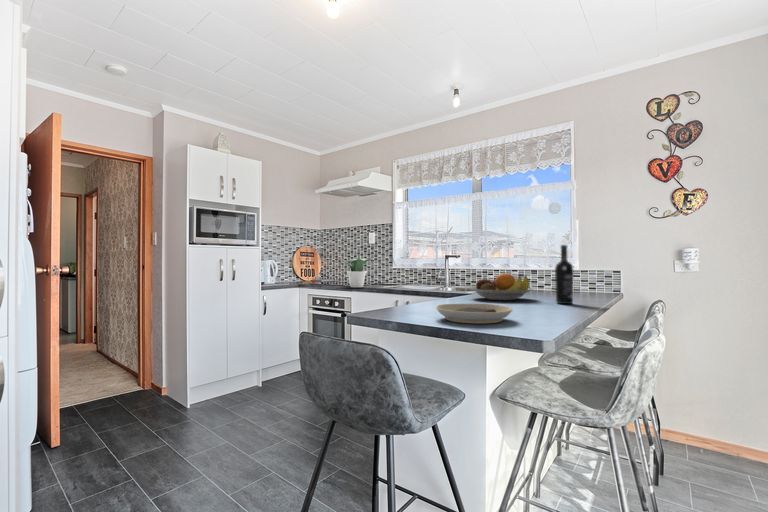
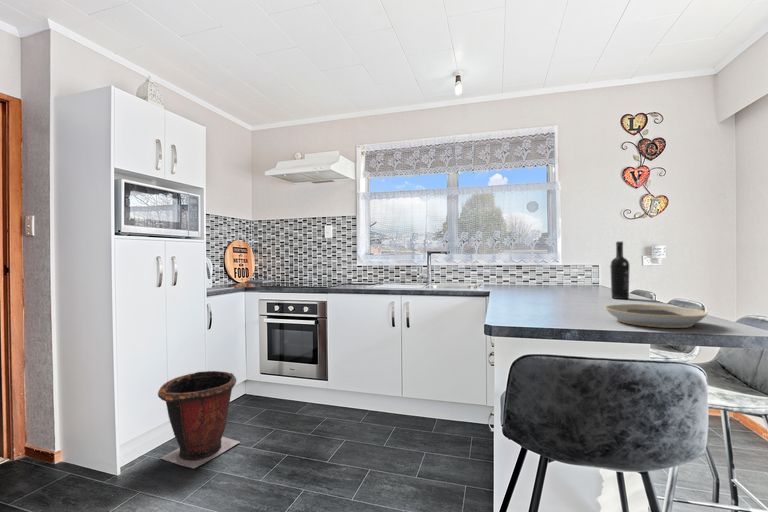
potted plant: present [340,259,375,287] -> none [314,255,356,289]
fruit bowl: present [470,273,532,300] -> none [513,270,580,298]
waste bin: none [210,344,268,412] -> present [158,371,240,469]

